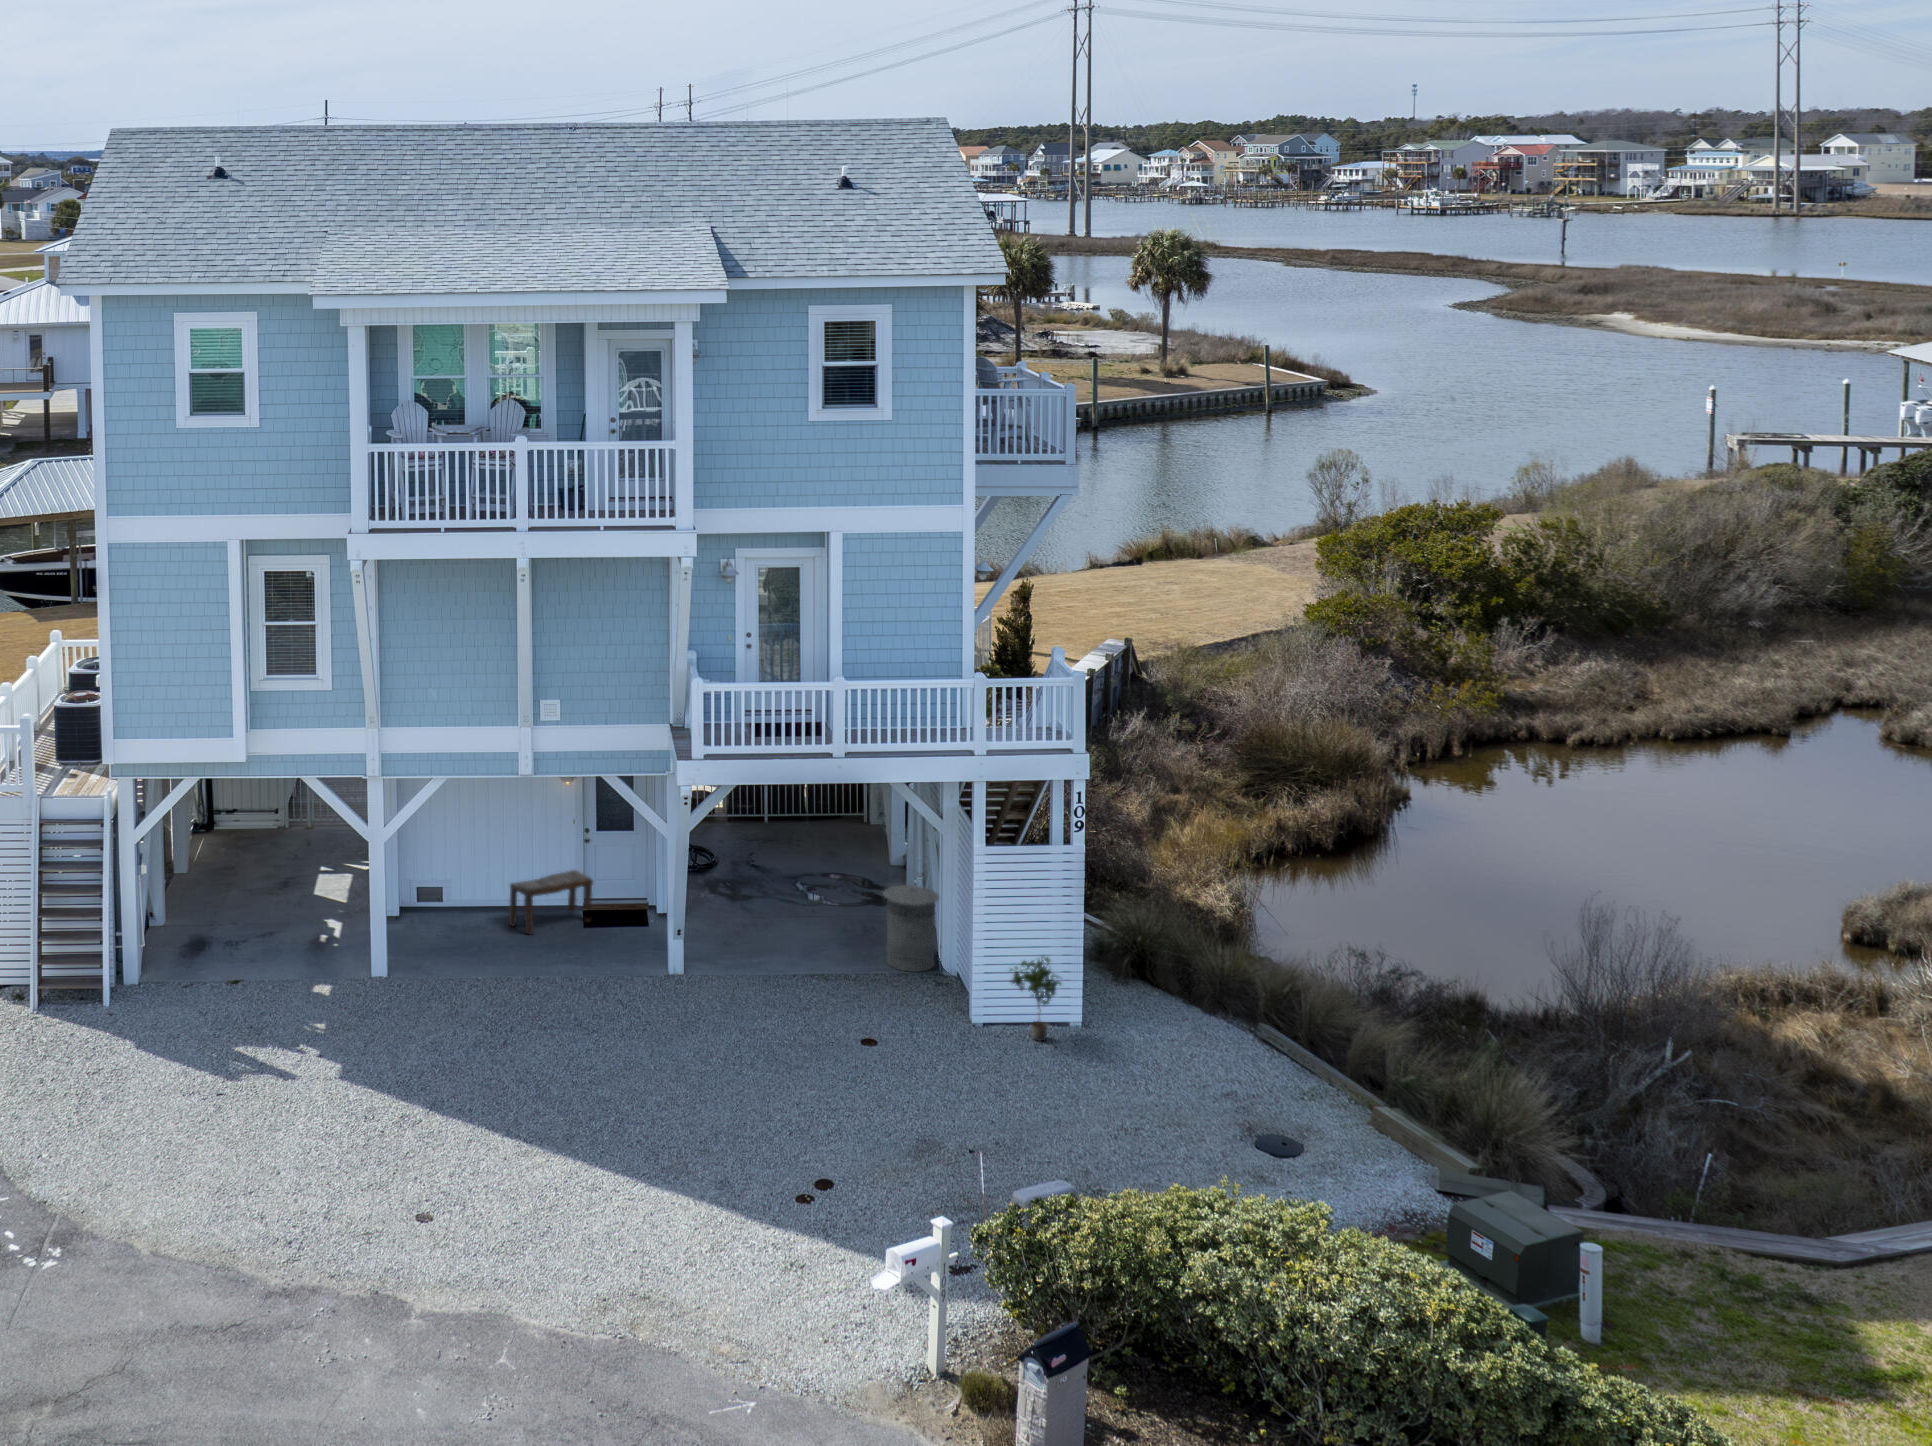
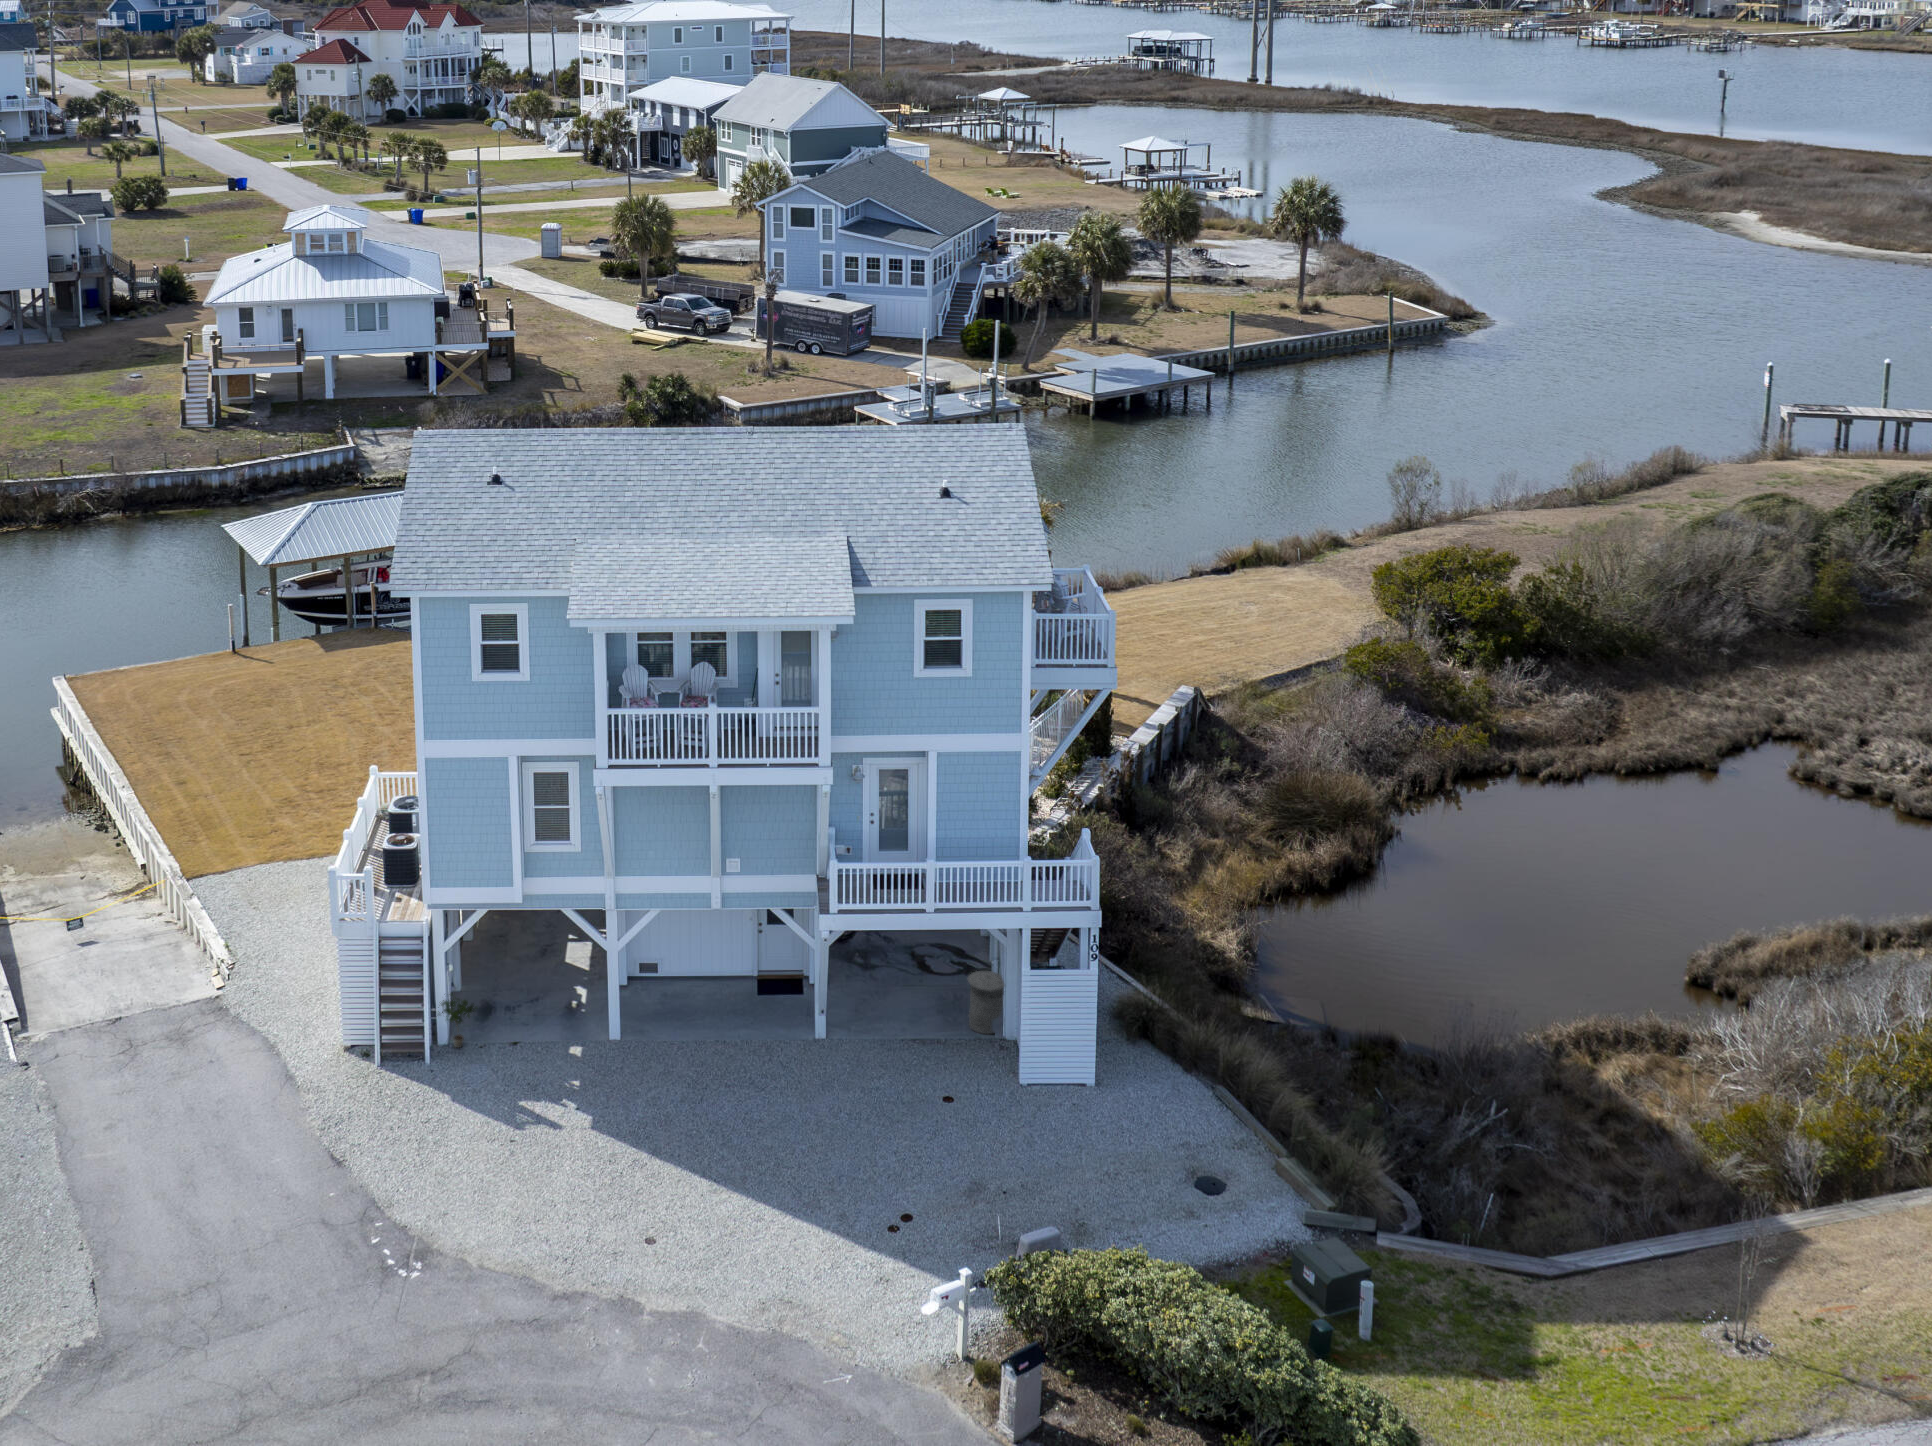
bench: present [509,870,593,934] -> none [703,946,763,998]
potted plant: present [1010,956,1062,1041] -> present [439,994,477,1048]

